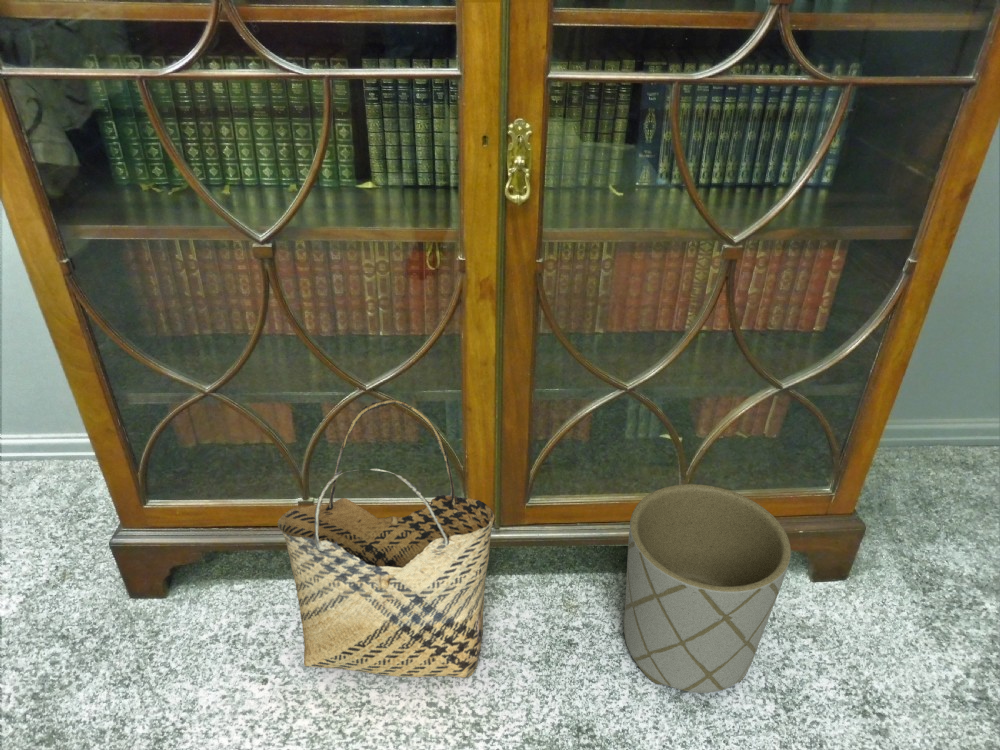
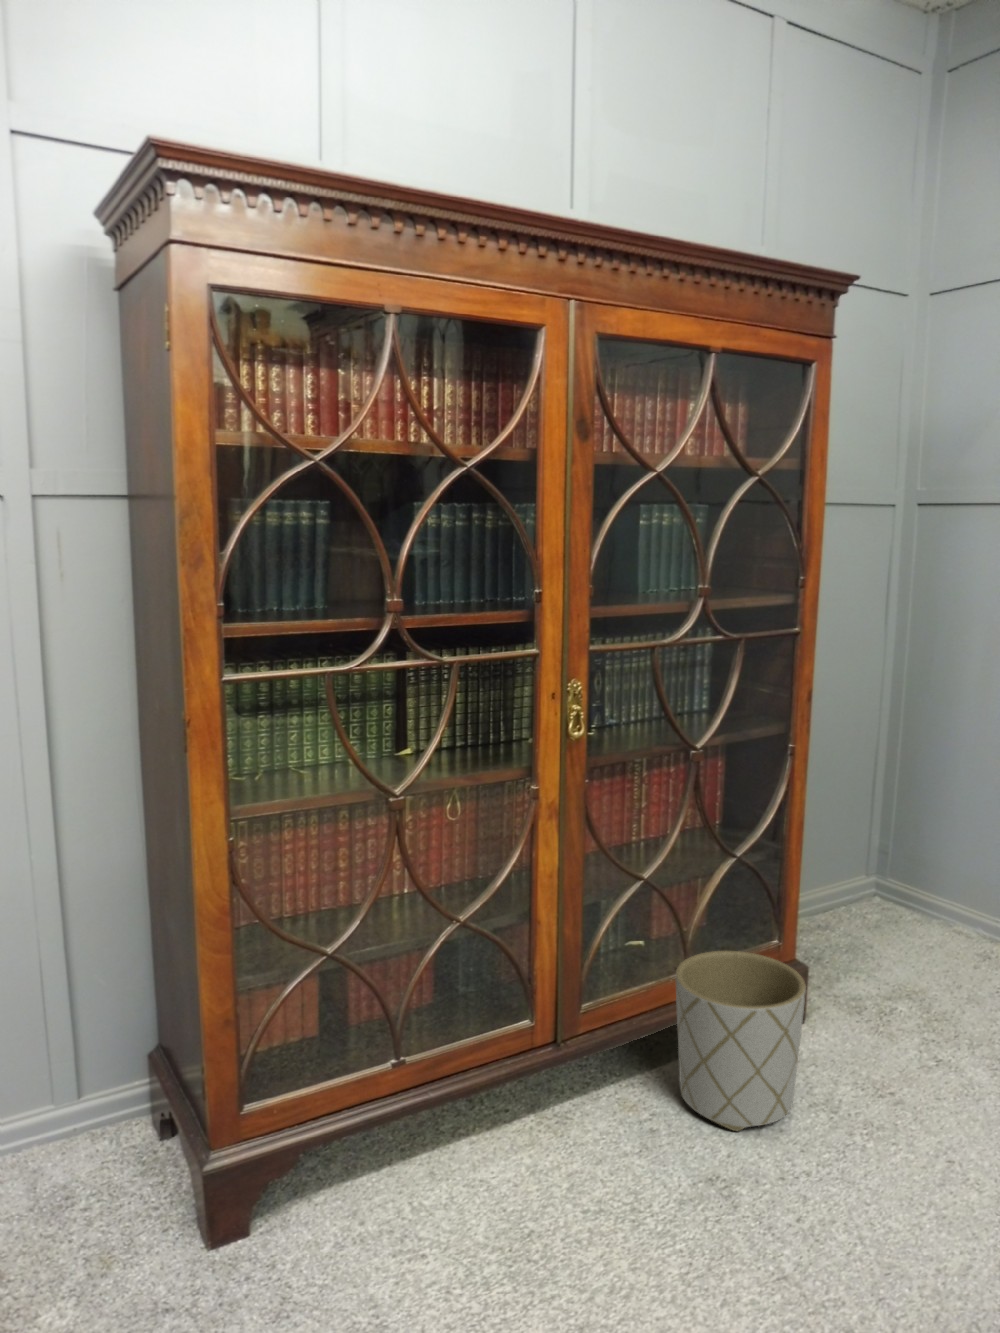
woven basket: present [277,399,495,678] -> none [426,921,606,1224]

